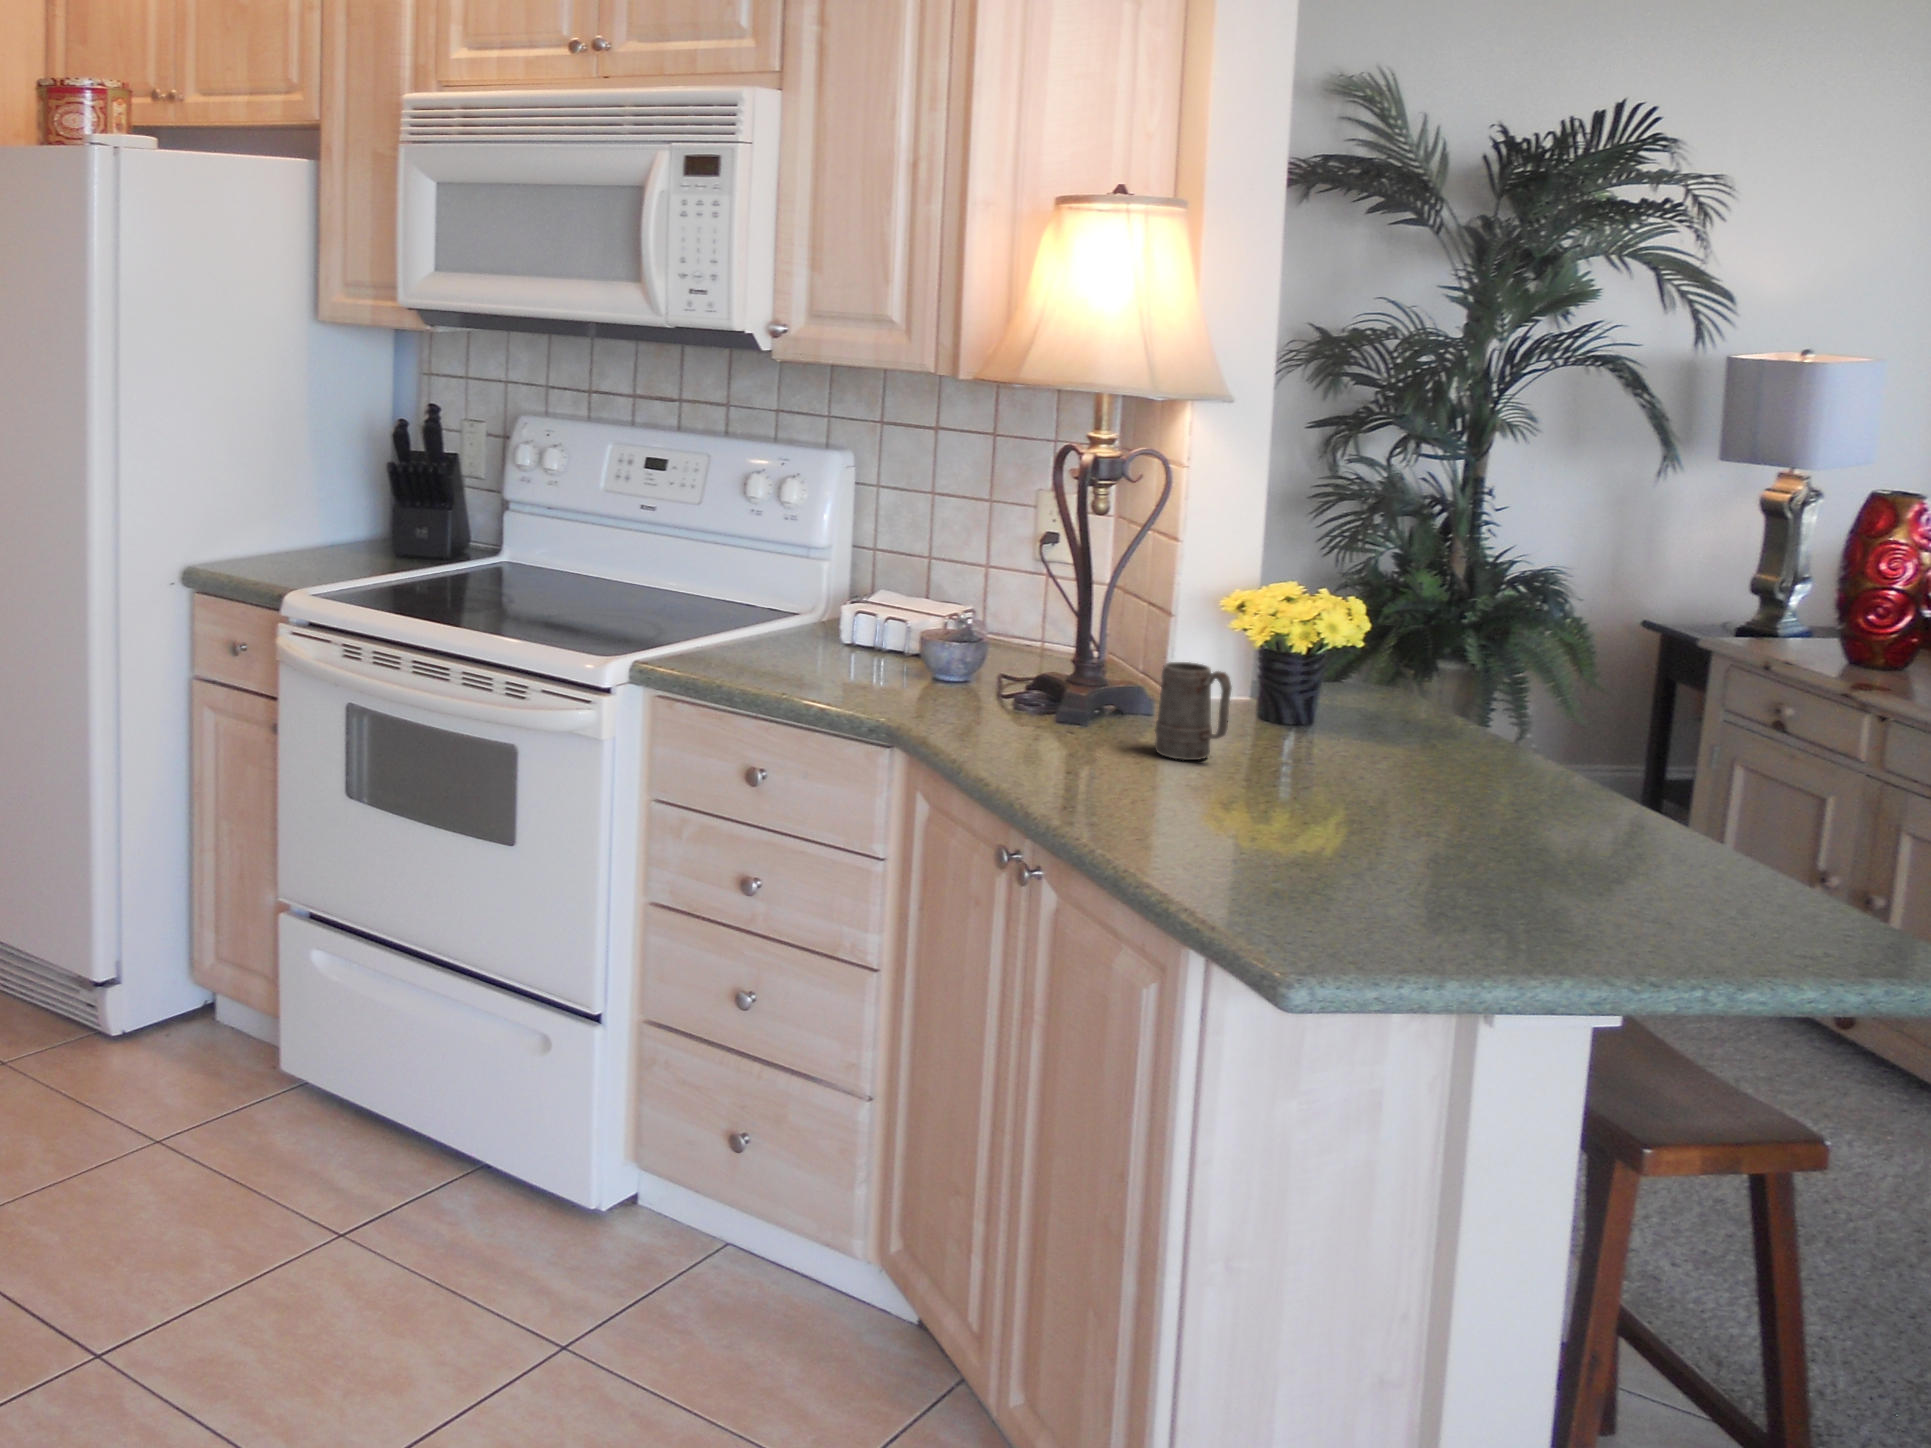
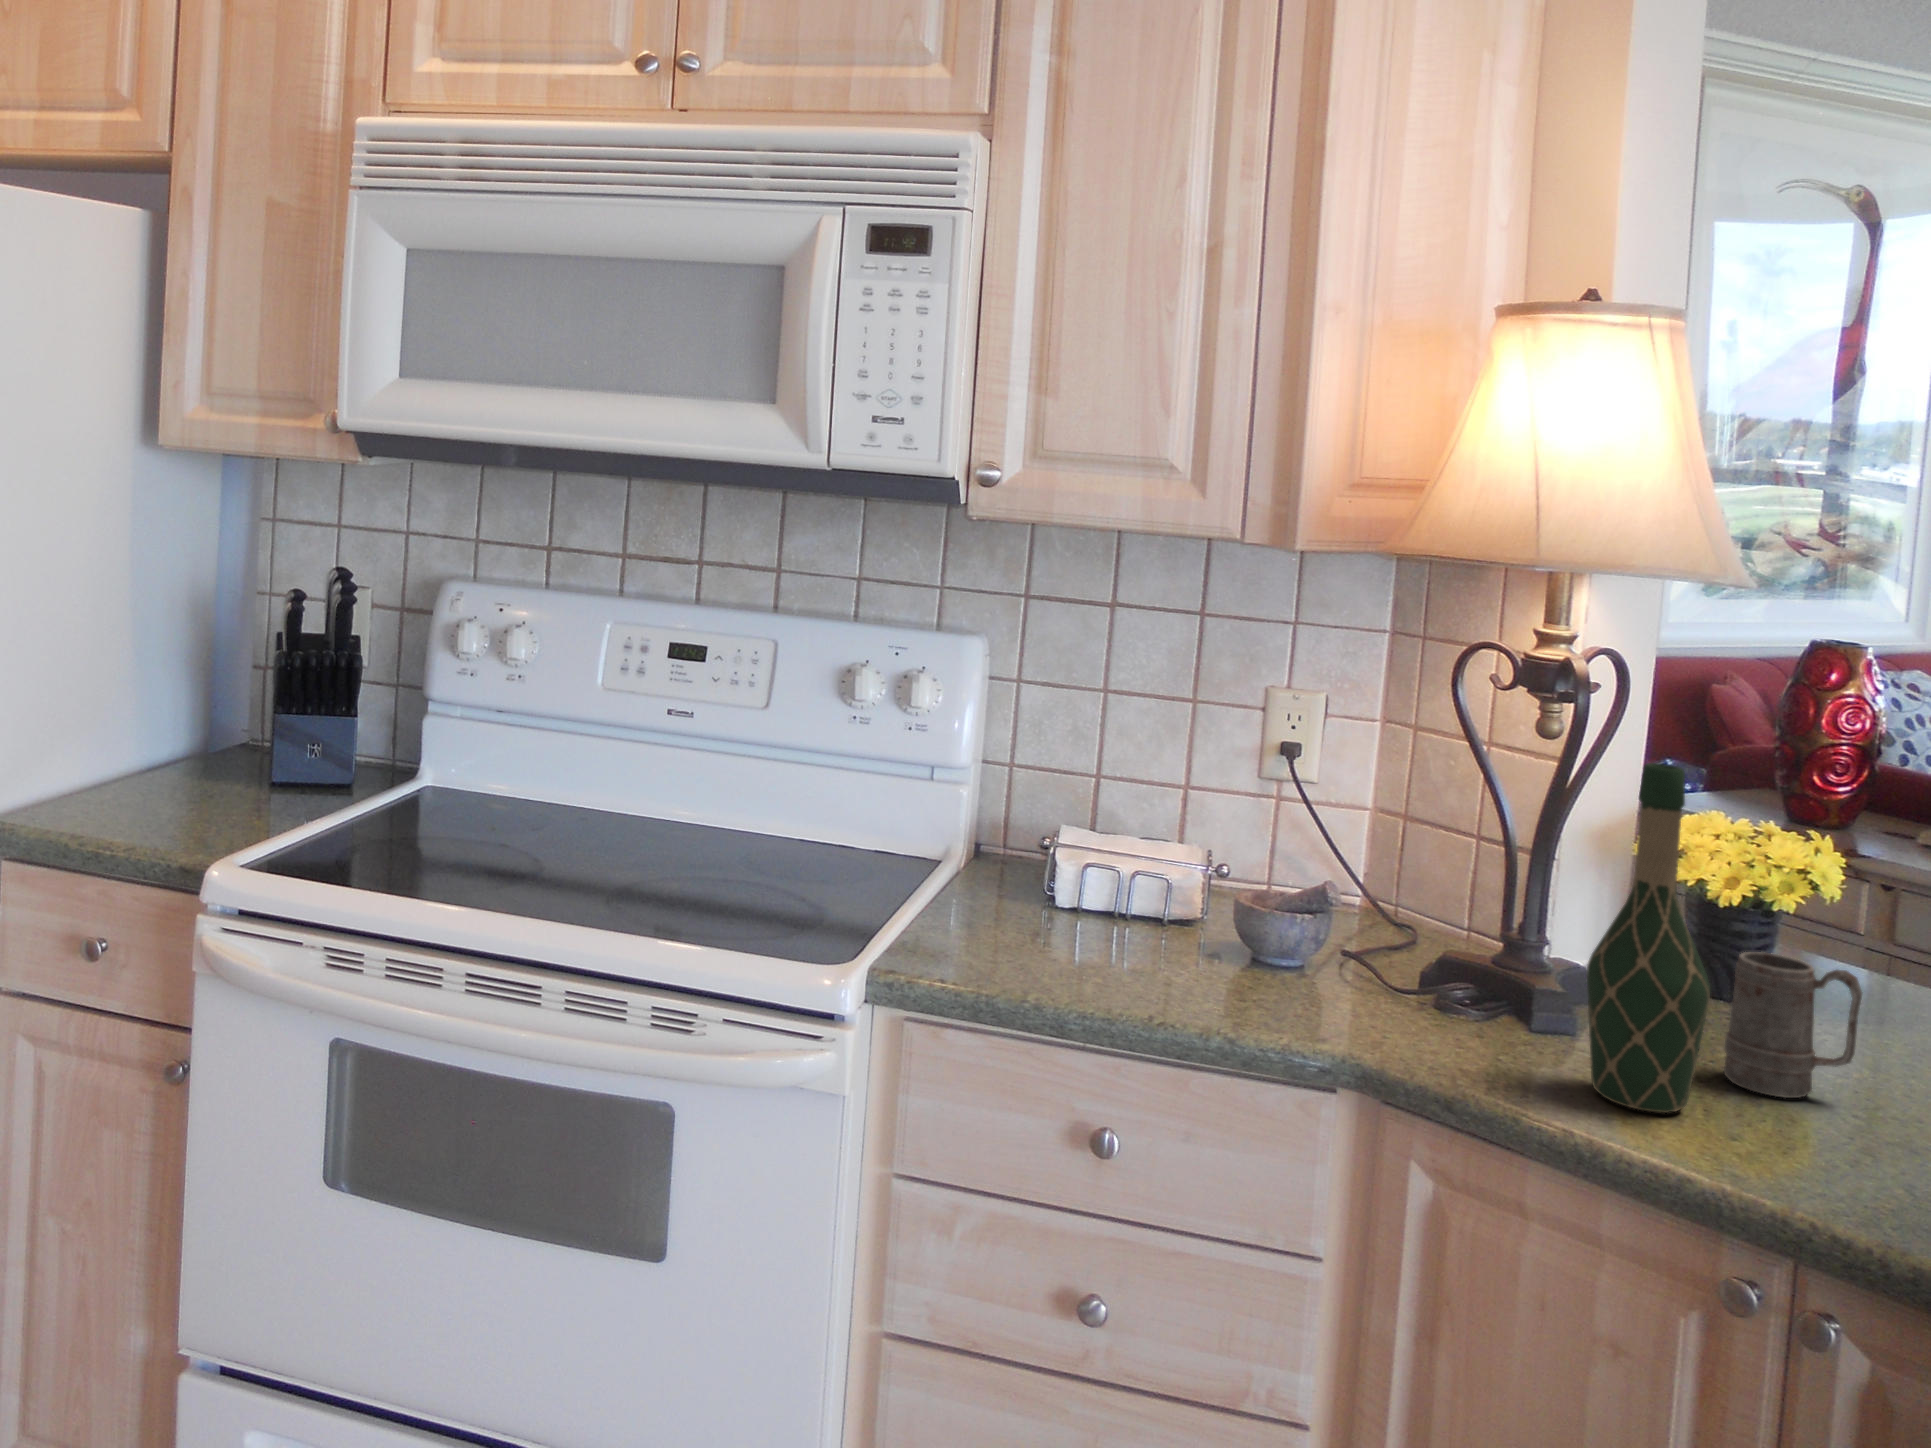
wine bottle: none [1021,520,1098,755] -> present [1587,763,1710,1113]

